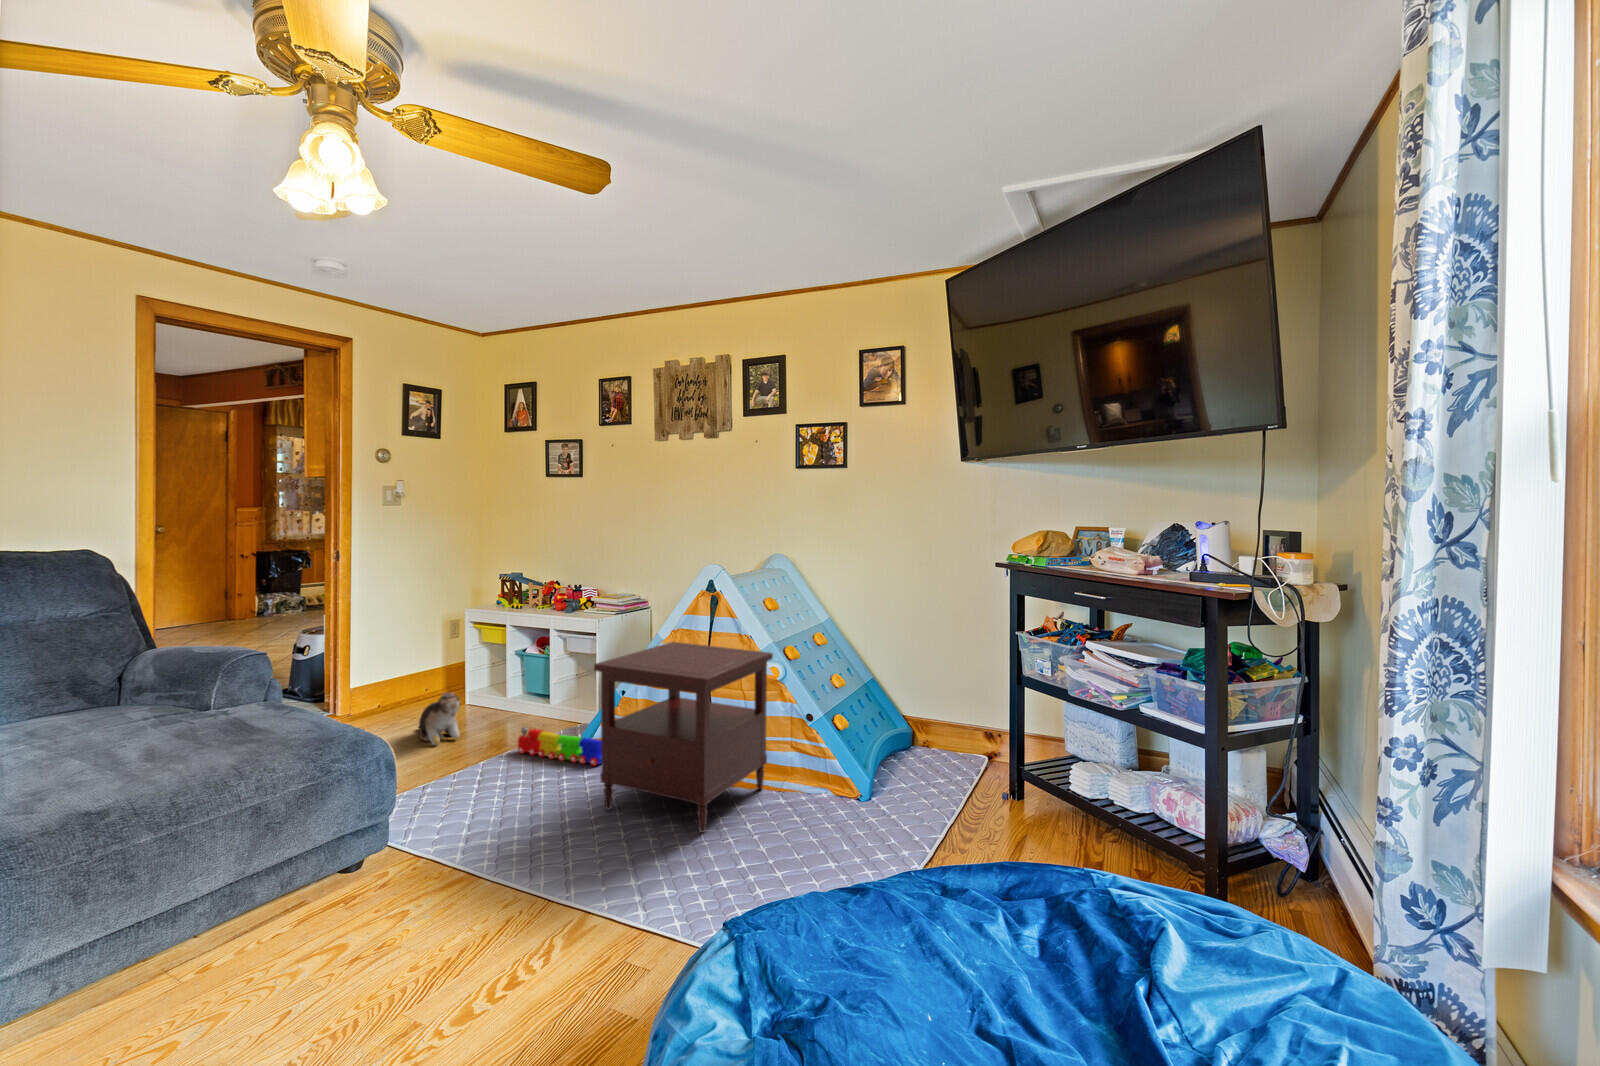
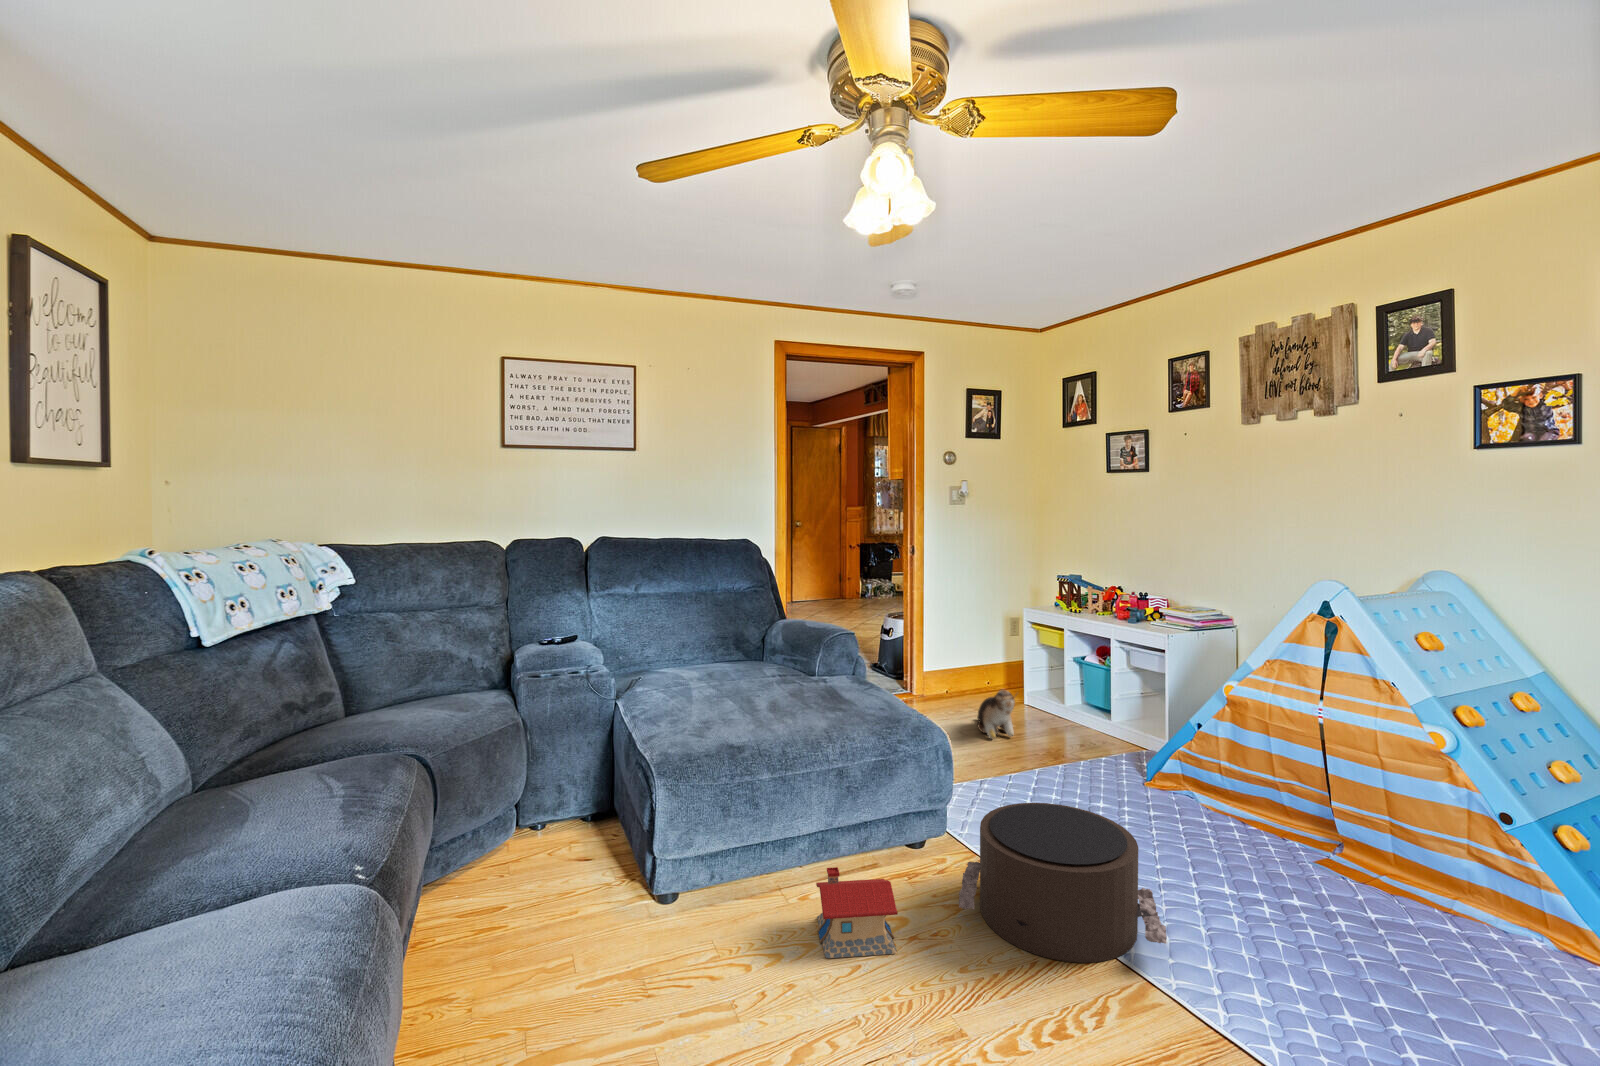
side table: present [594,642,773,833] -> none [1160,673,1438,937]
toy train: present [518,727,602,766] -> none [1071,740,1172,803]
pouf: none [406,783,600,926] -> present [959,803,1167,963]
toy house: none [219,911,334,1023] -> present [816,867,898,958]

